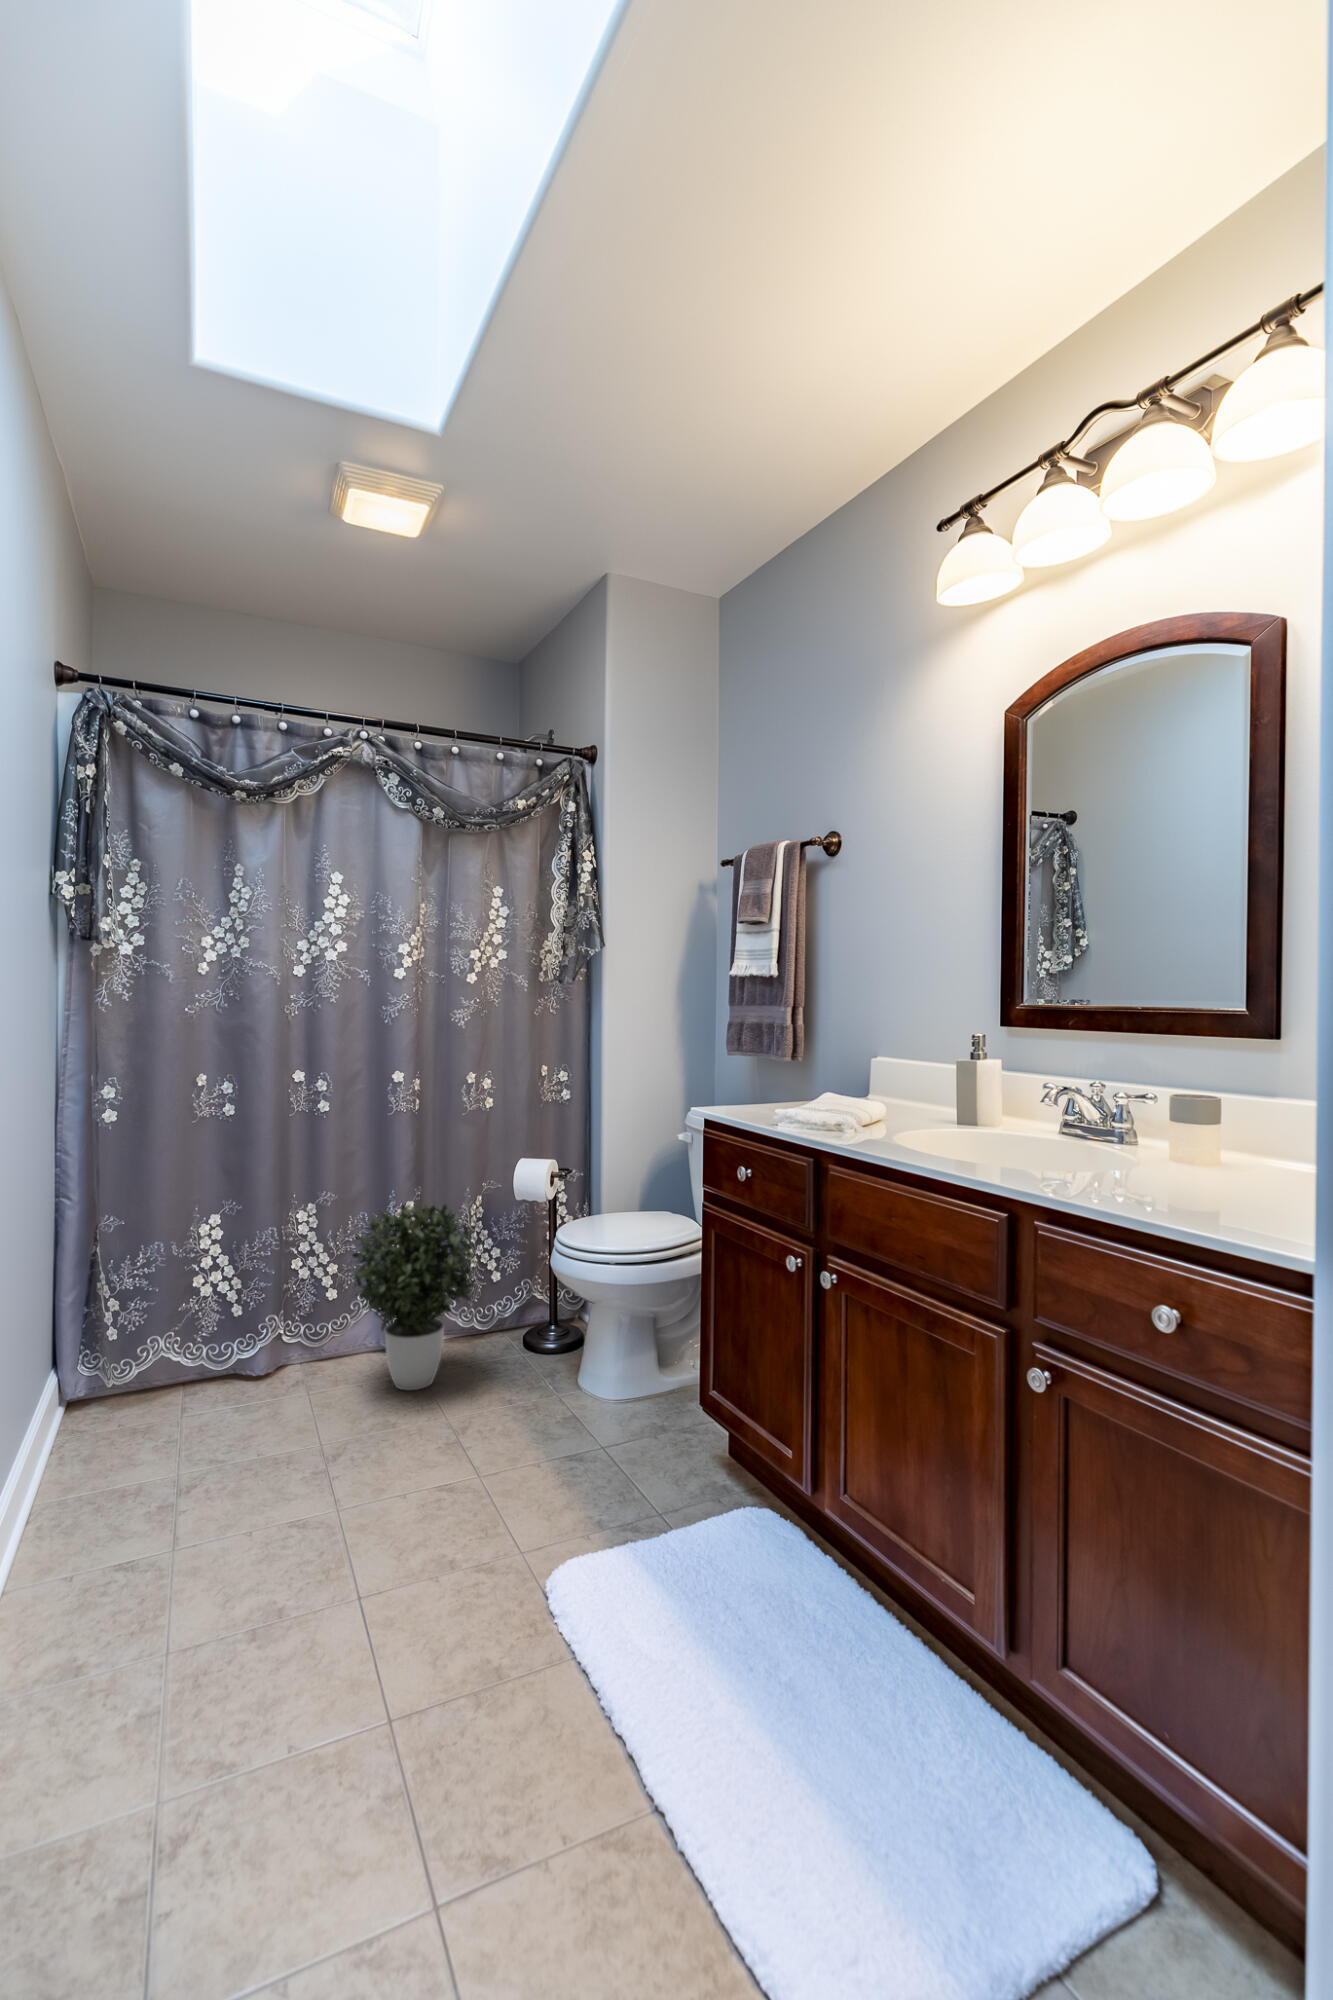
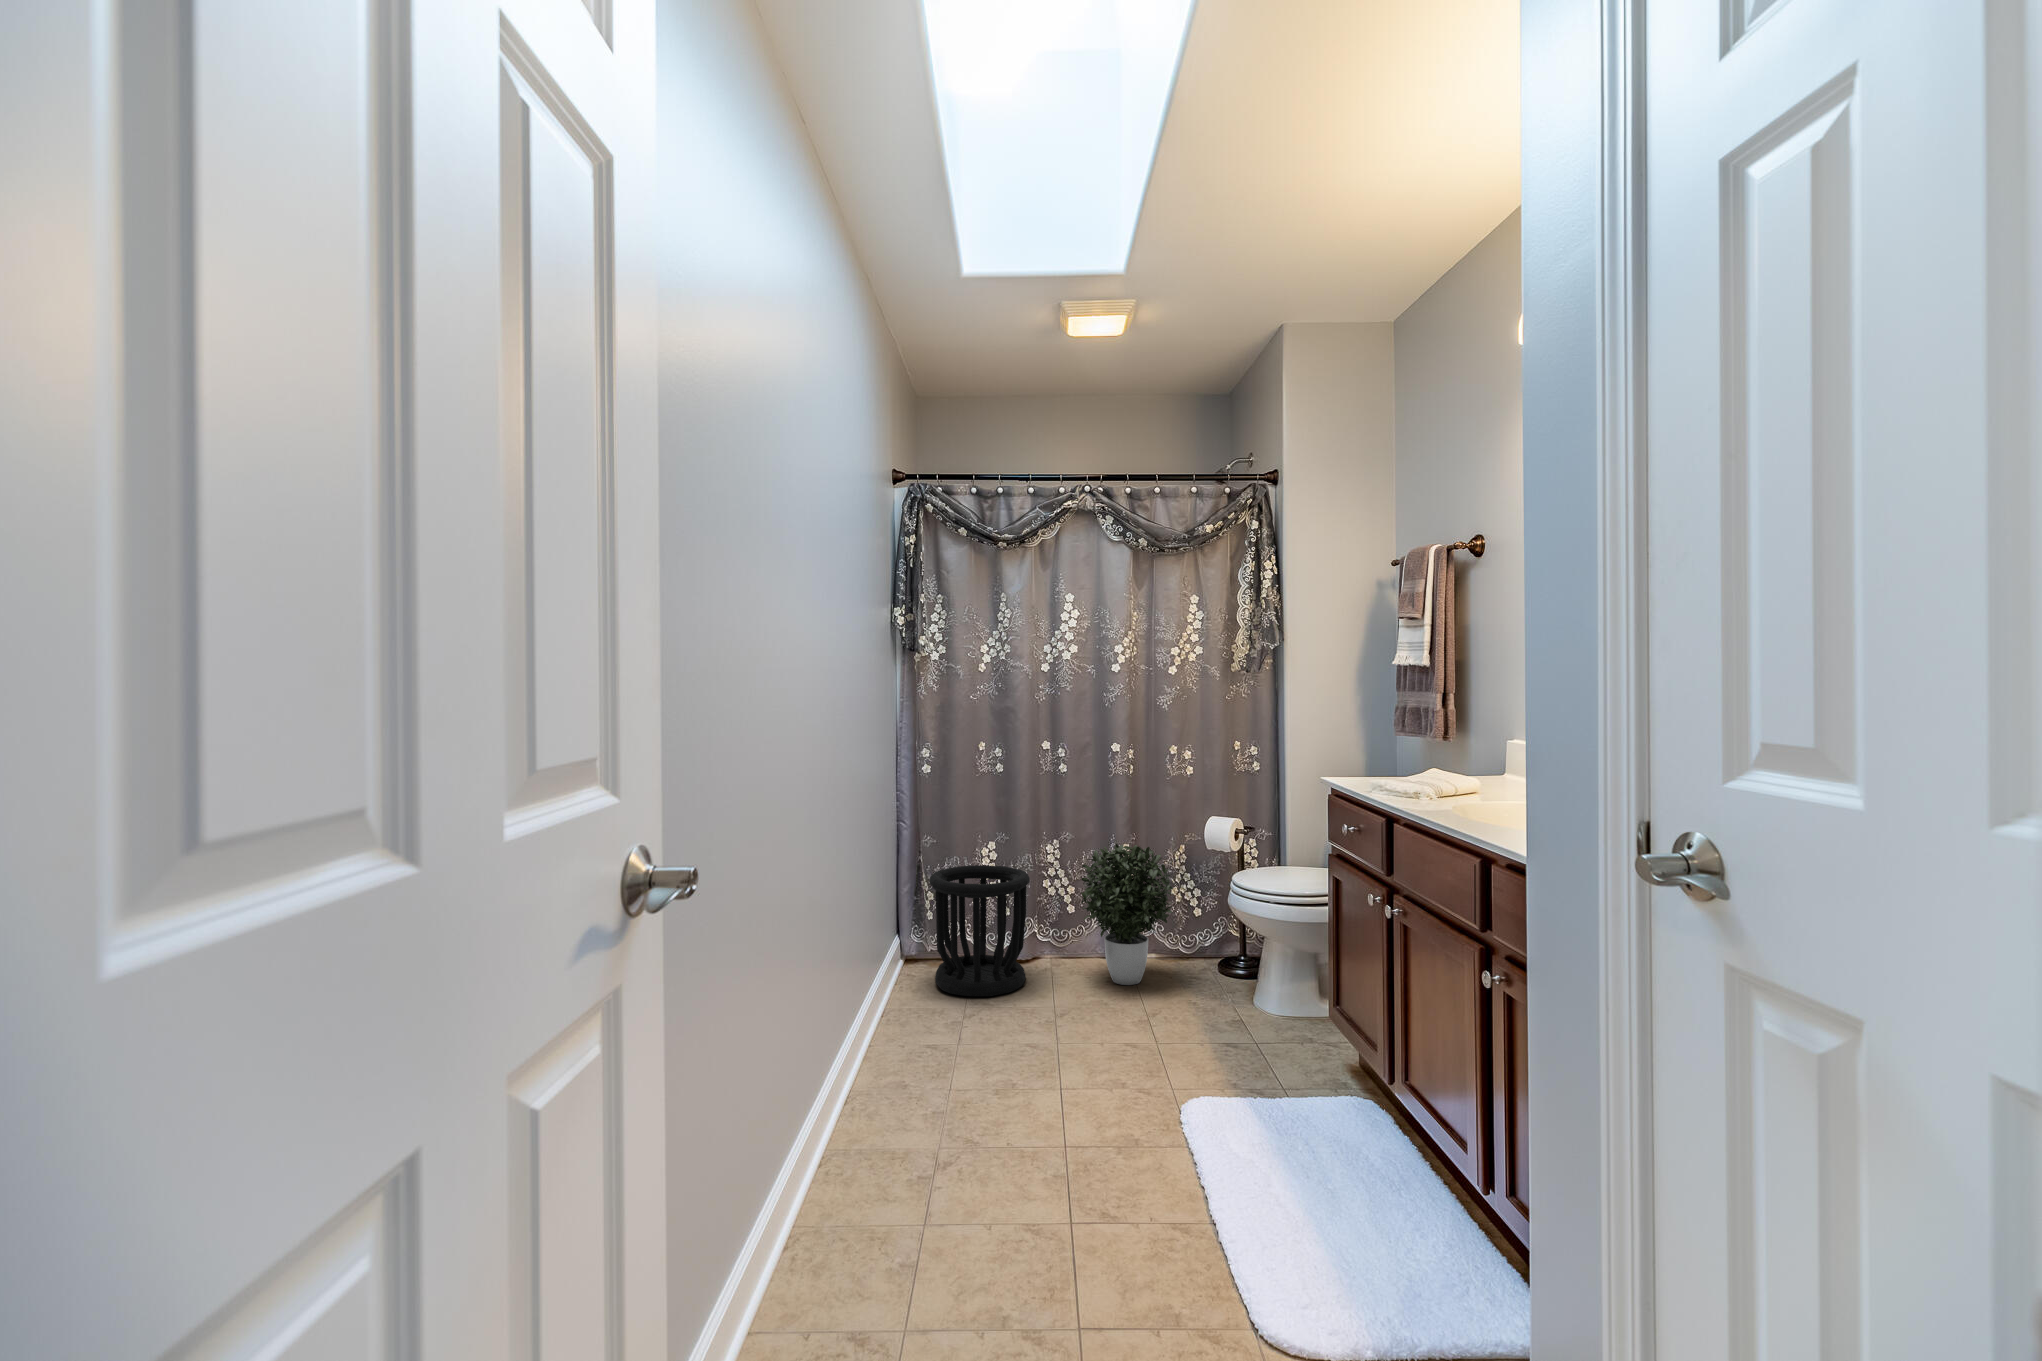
wastebasket: none [114,1249,278,1454] -> present [929,865,1030,996]

